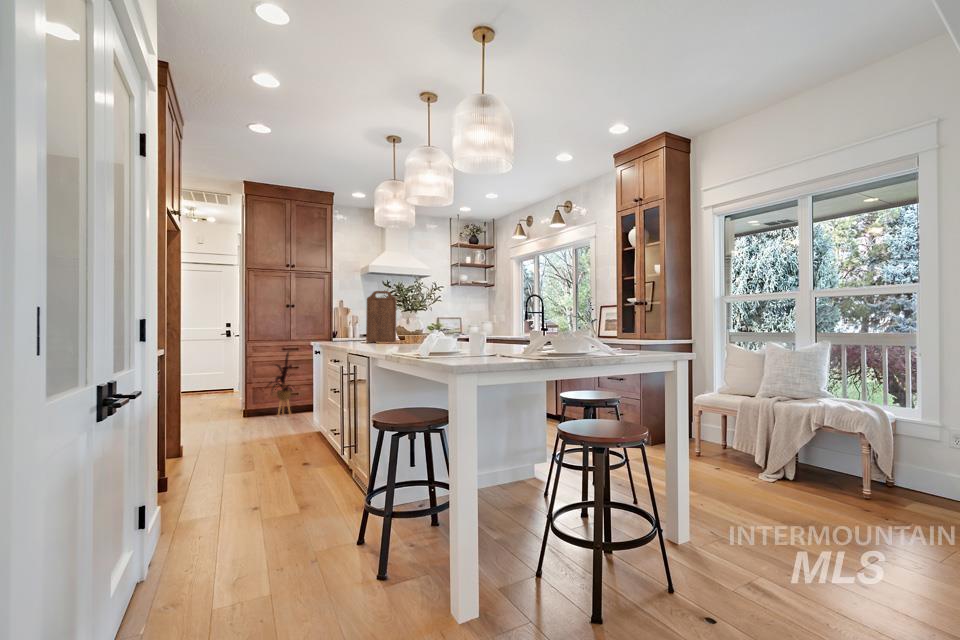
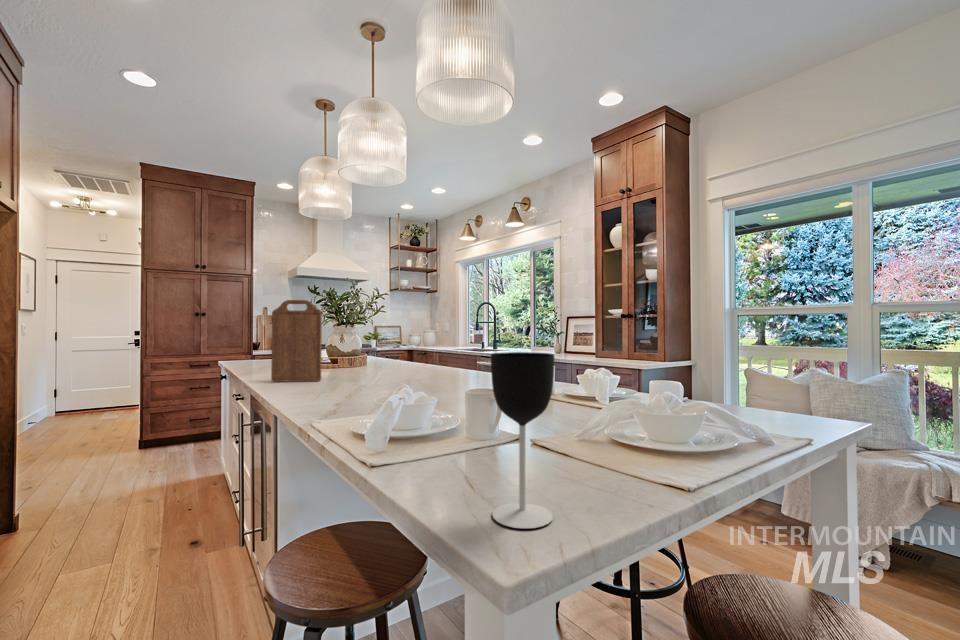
wine glass: none [455,301,474,349] -> present [491,352,554,528]
house plant: present [269,353,293,415] -> none [157,370,206,452]

